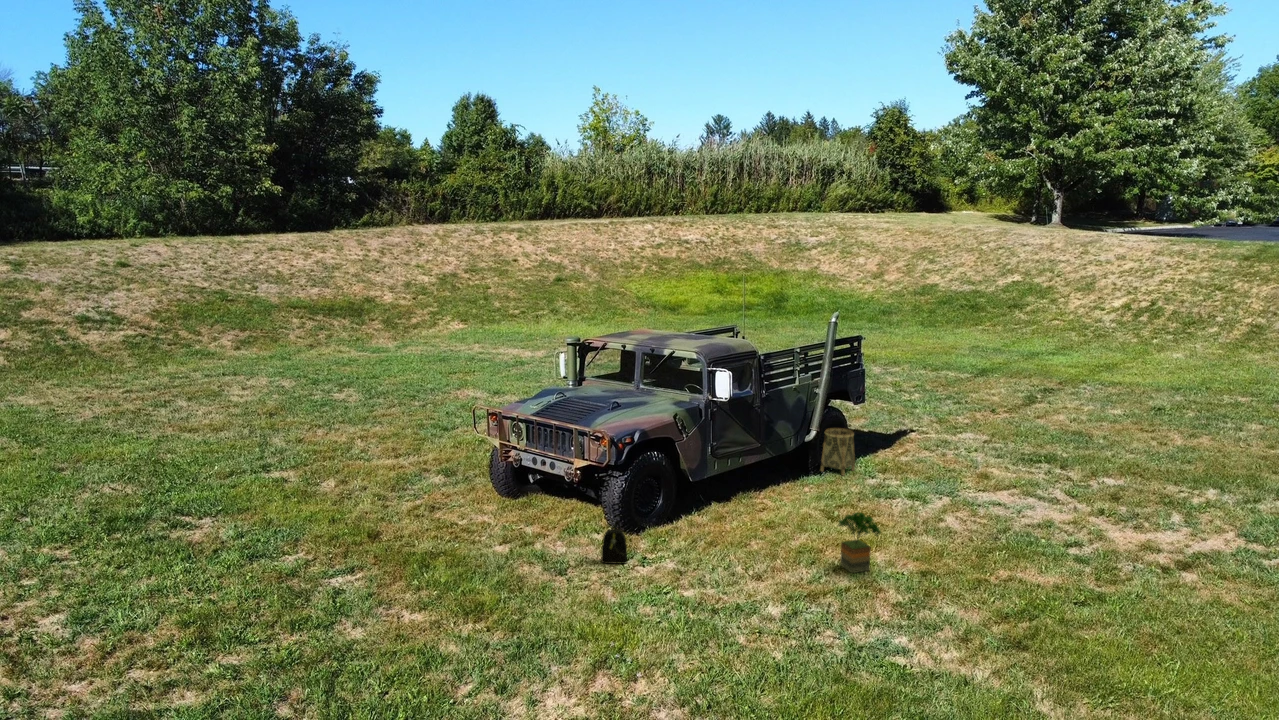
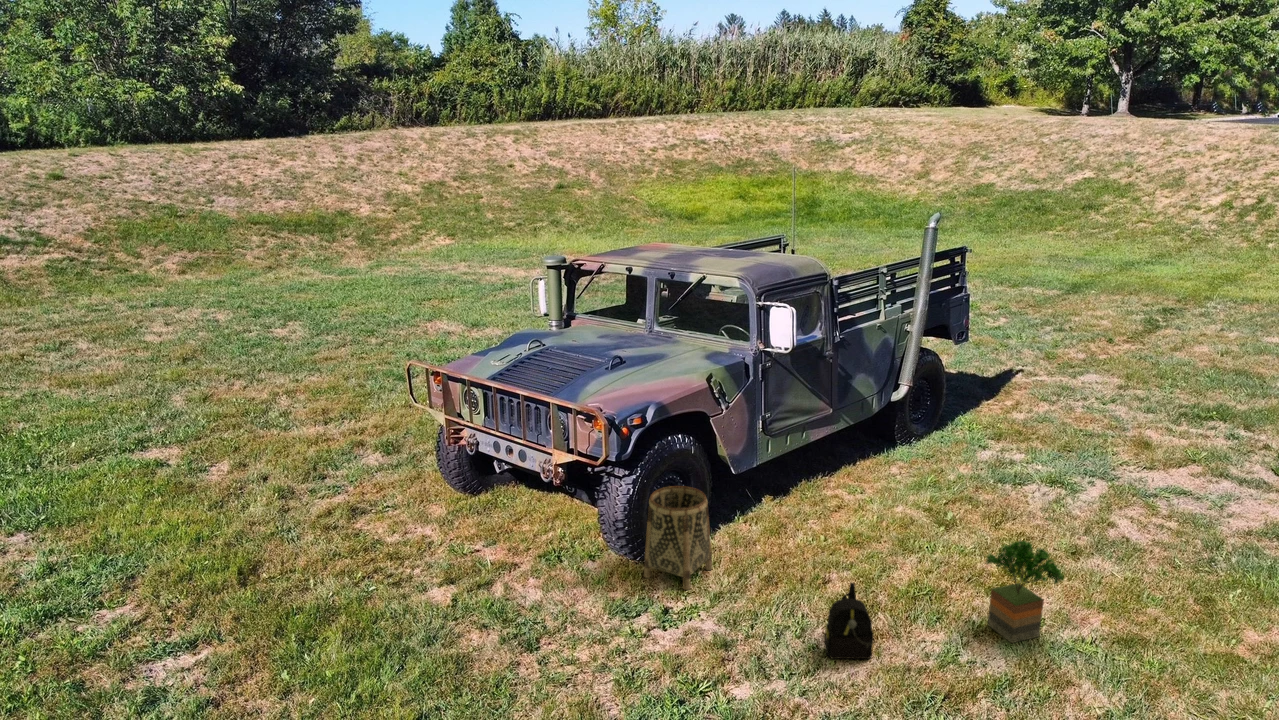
basket: present [821,428,855,476] -> present [644,486,712,590]
backpack: present [601,520,627,564] -> present [825,583,874,659]

